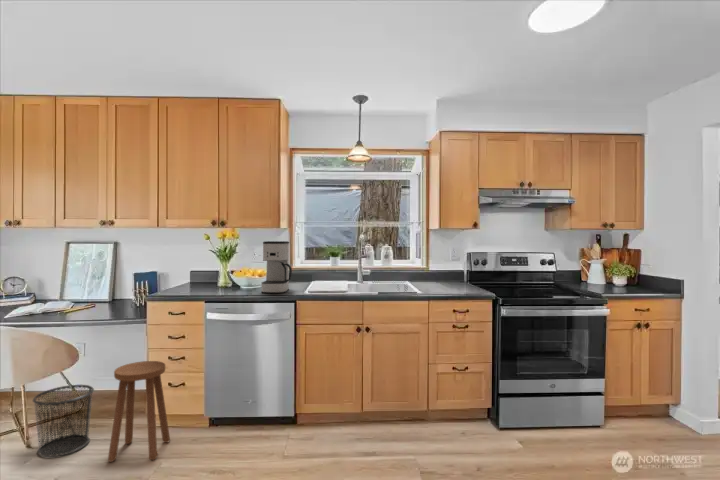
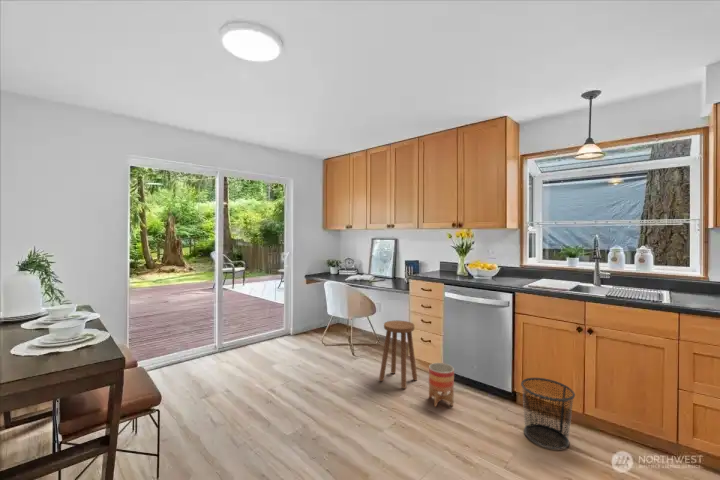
coffee maker: present [262,241,292,293] -> none [488,241,516,285]
waste bin: present [33,385,94,457] -> present [521,378,575,449]
planter: none [195,405,230,467] -> present [429,363,454,407]

